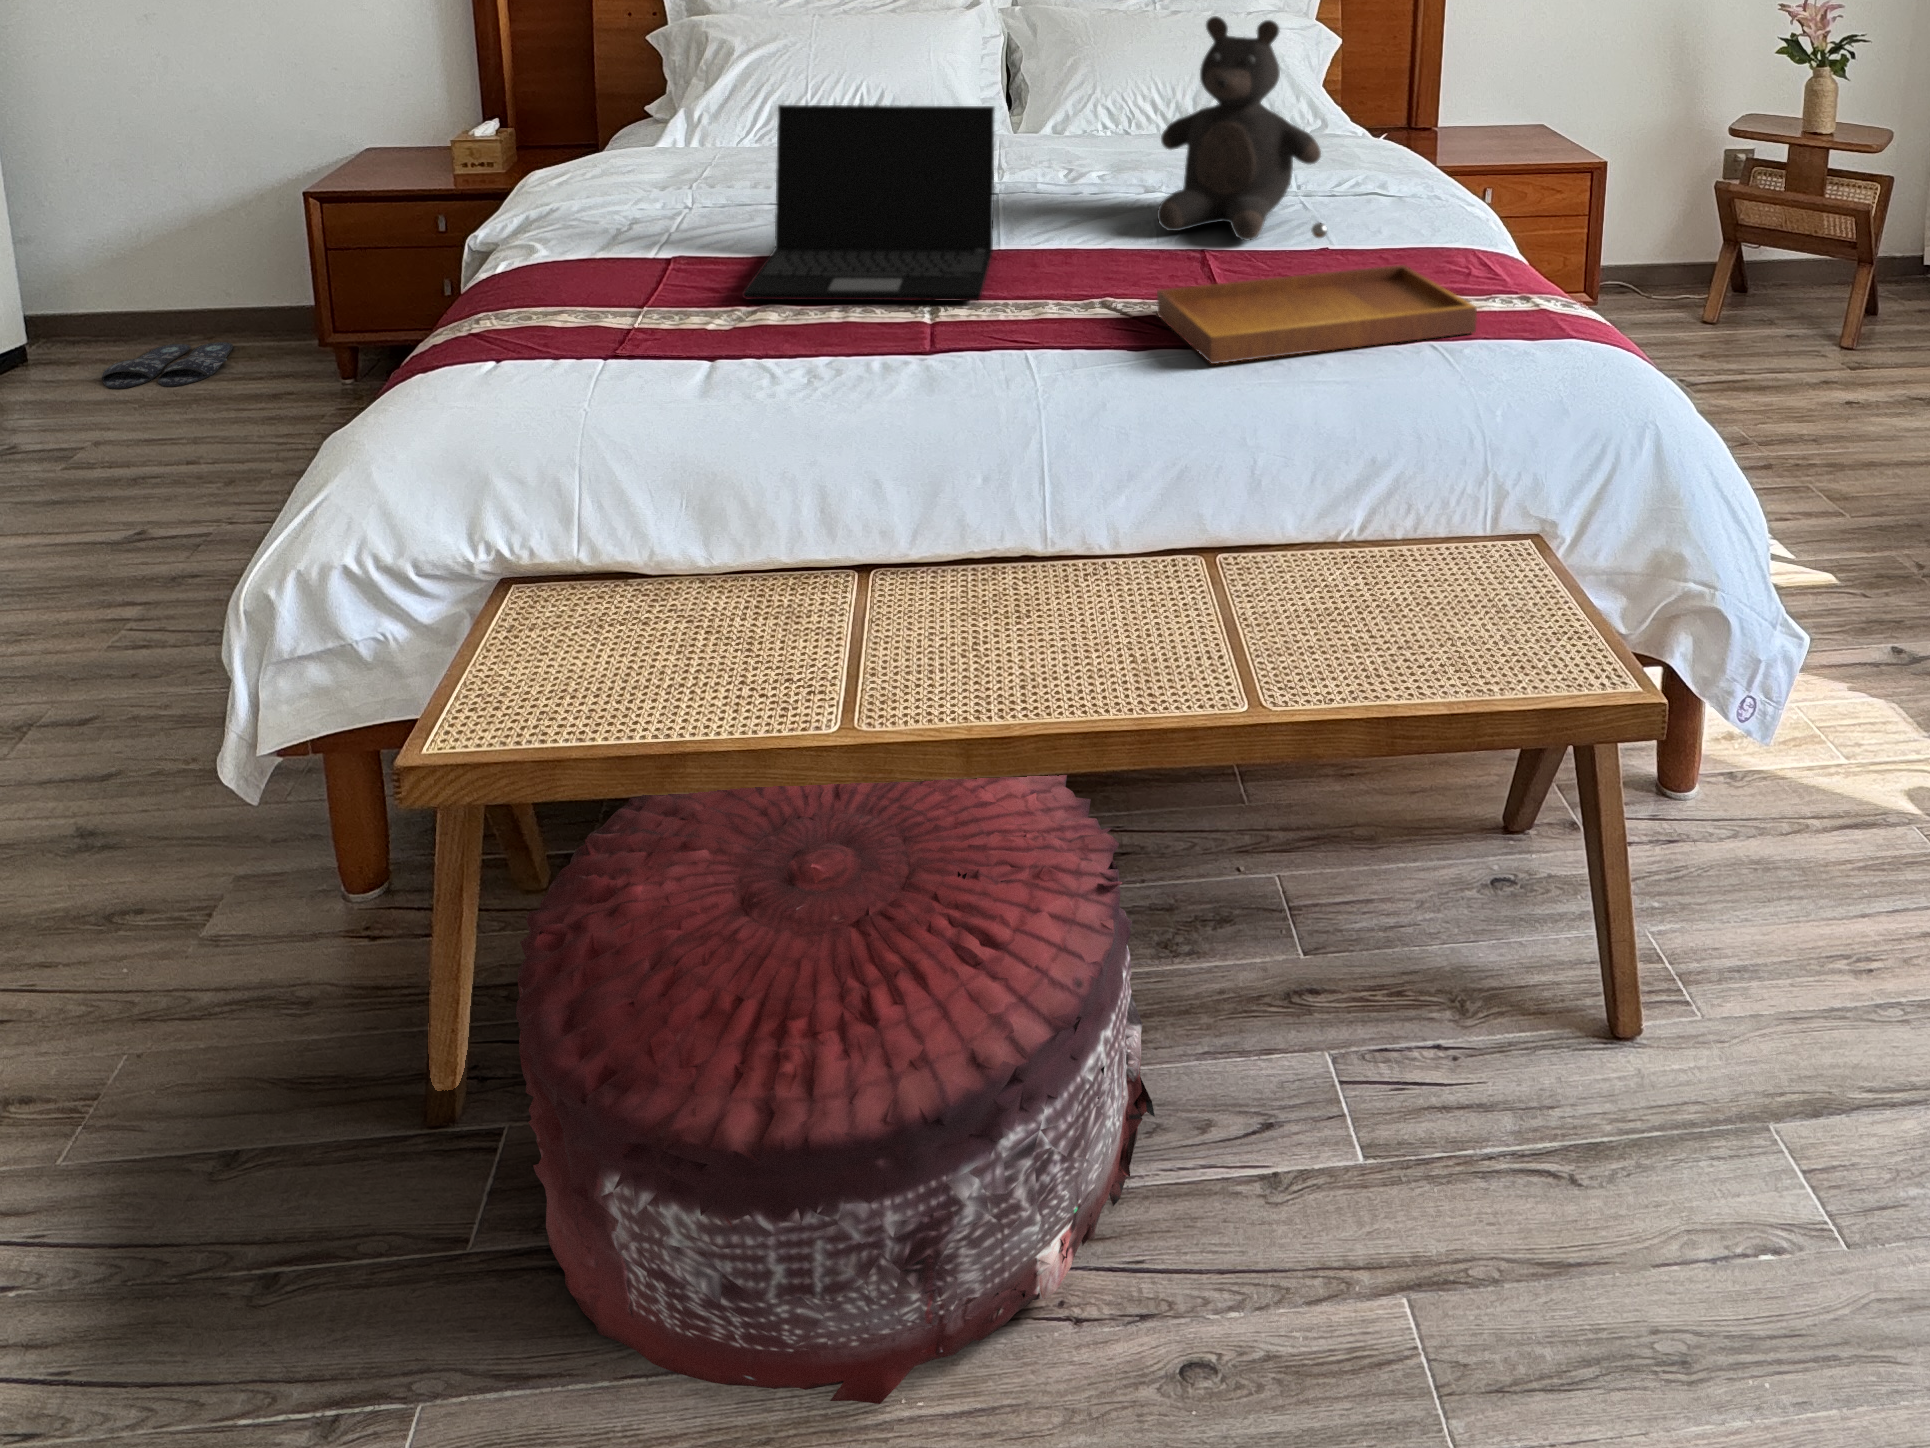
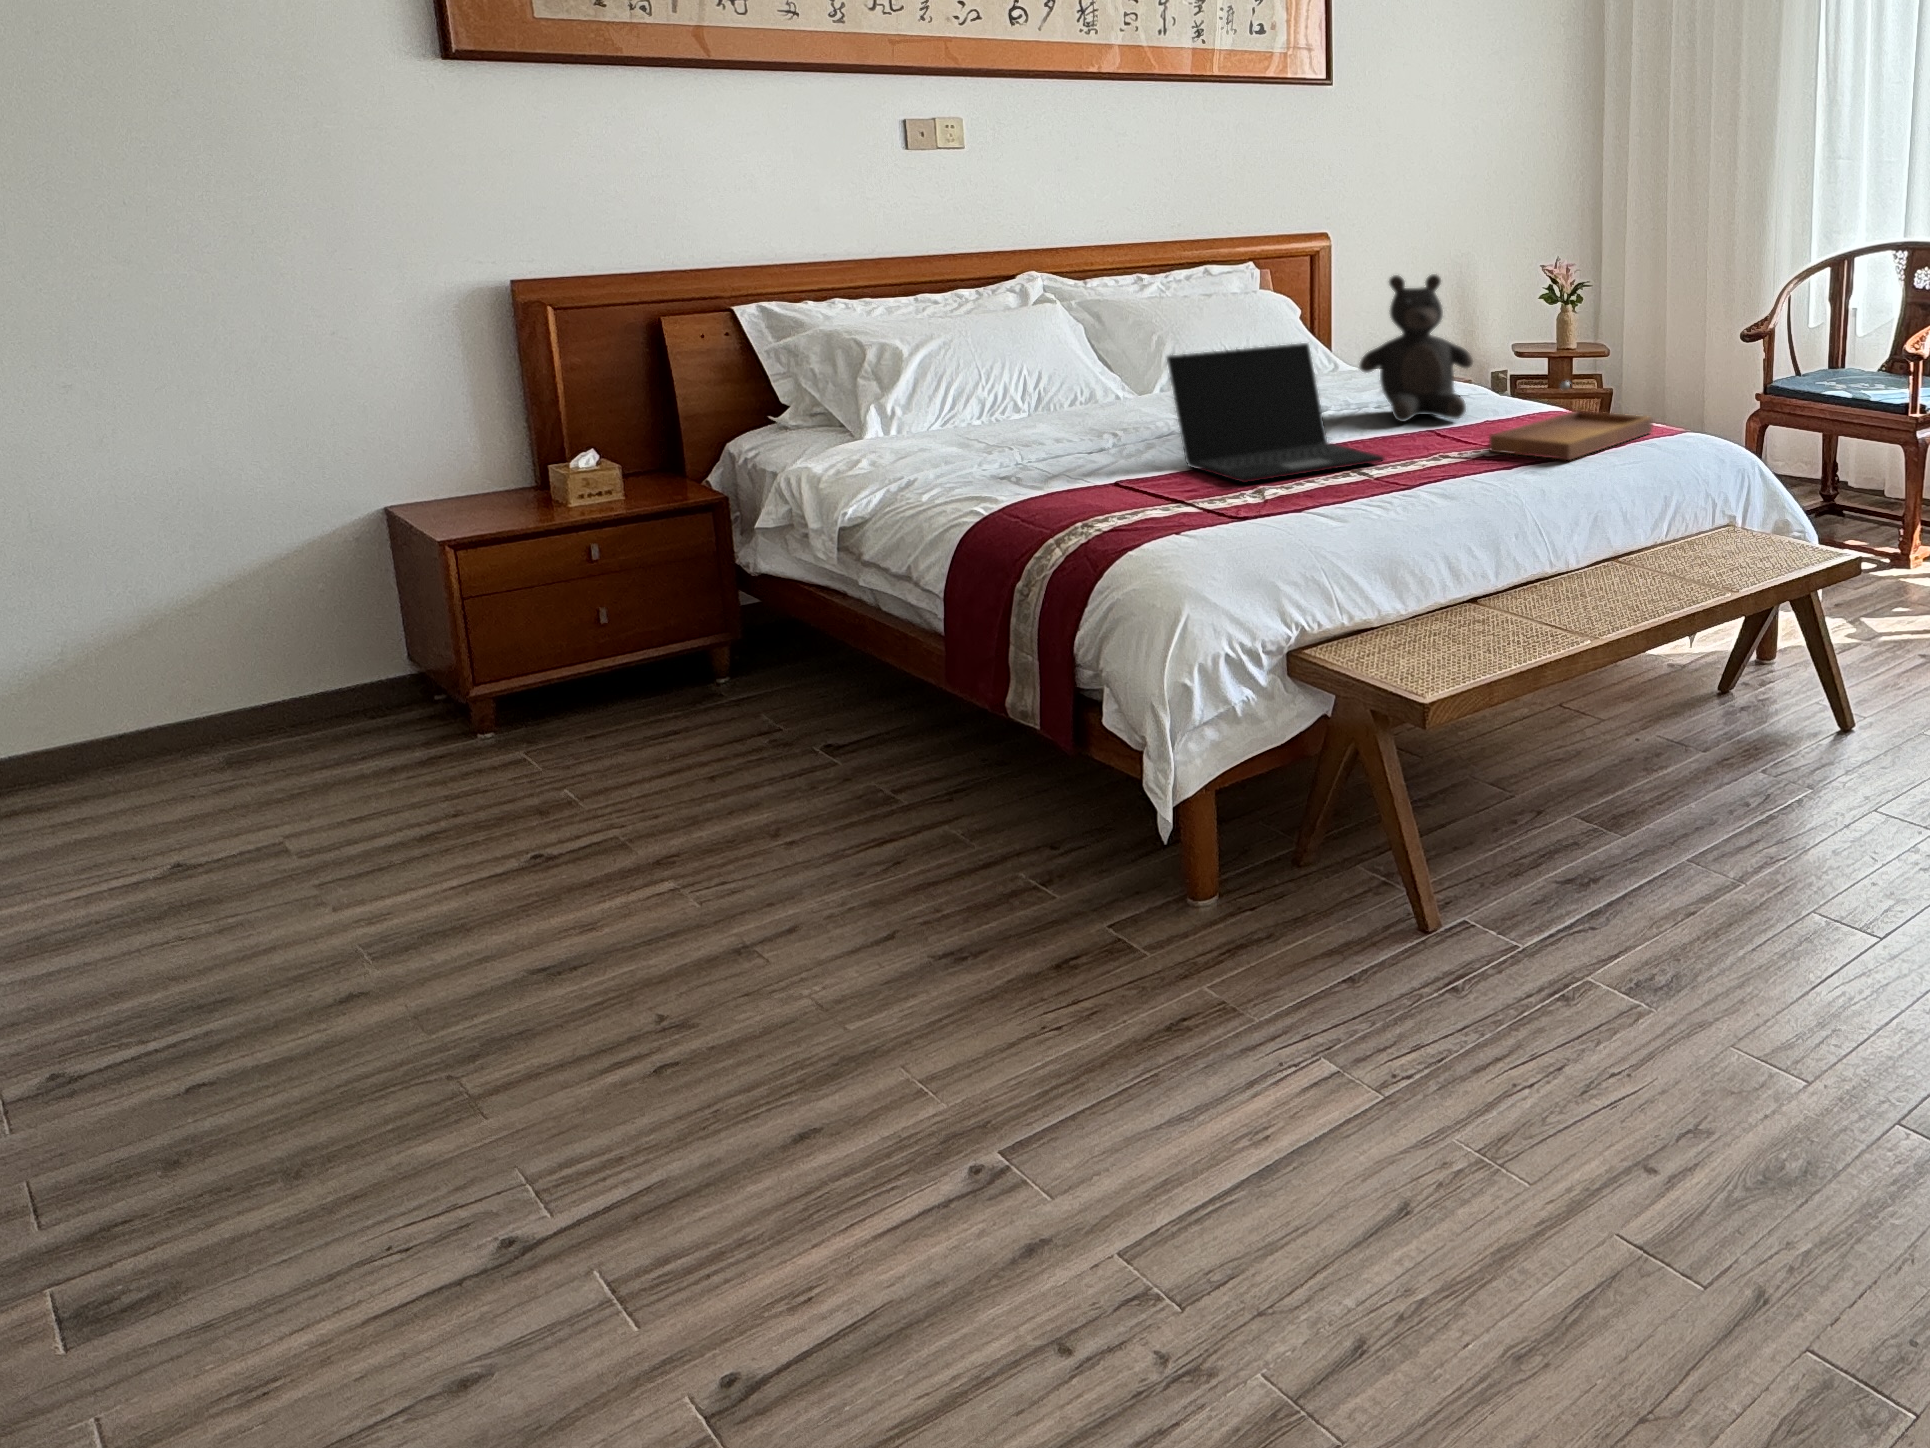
slippers: present [101,342,233,389] -> none [114,763,278,822]
pouf: present [516,775,1155,1404] -> none [1483,642,1801,902]

